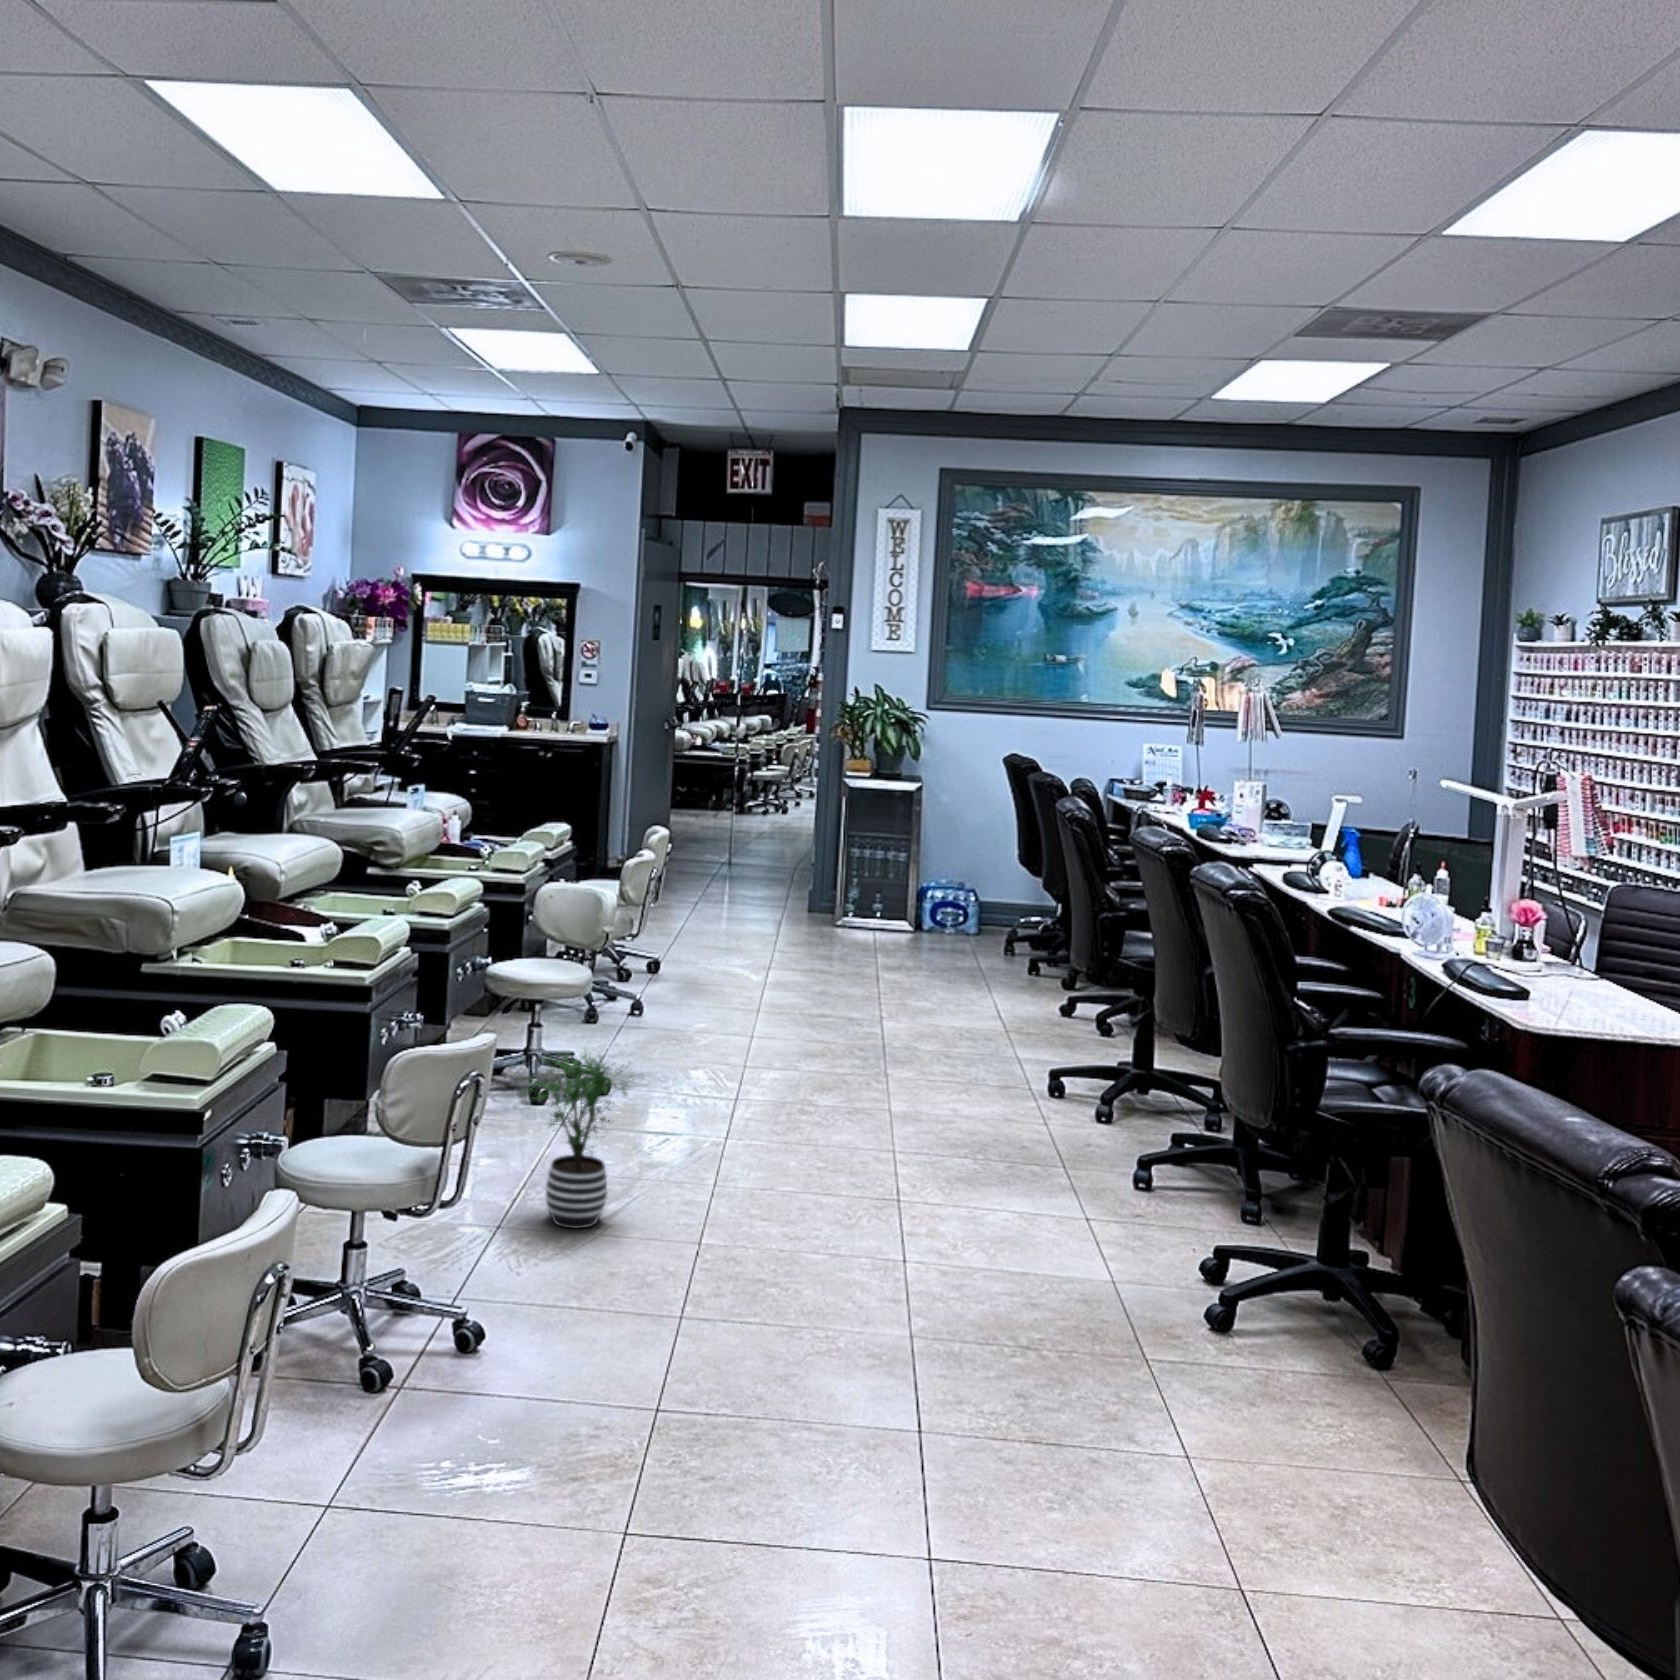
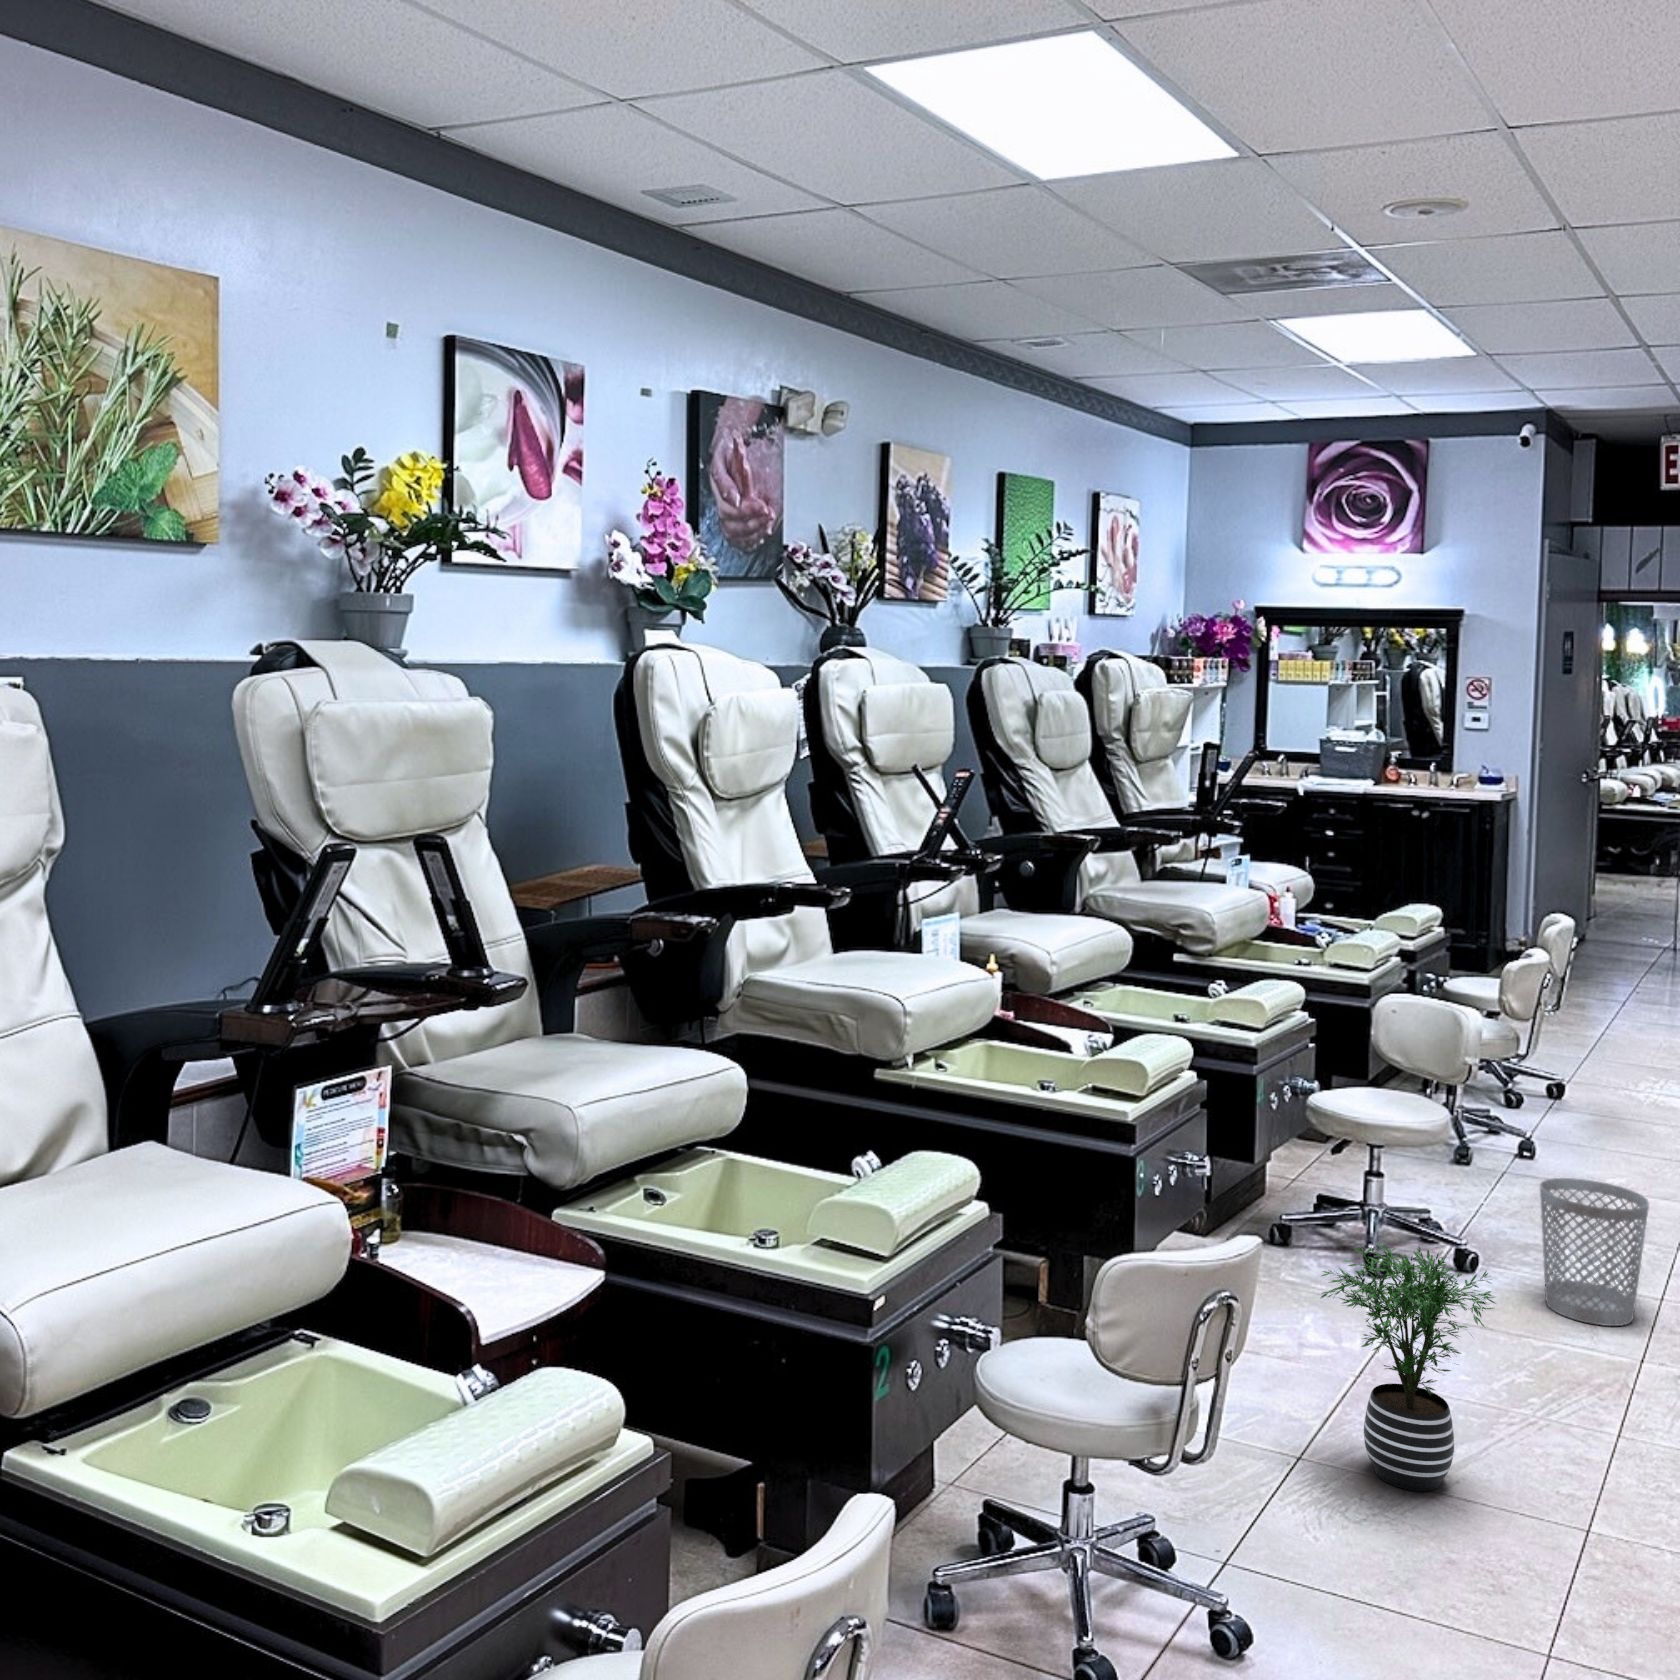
wastebasket: none [652,1007,723,1109] -> present [1540,1178,1649,1326]

